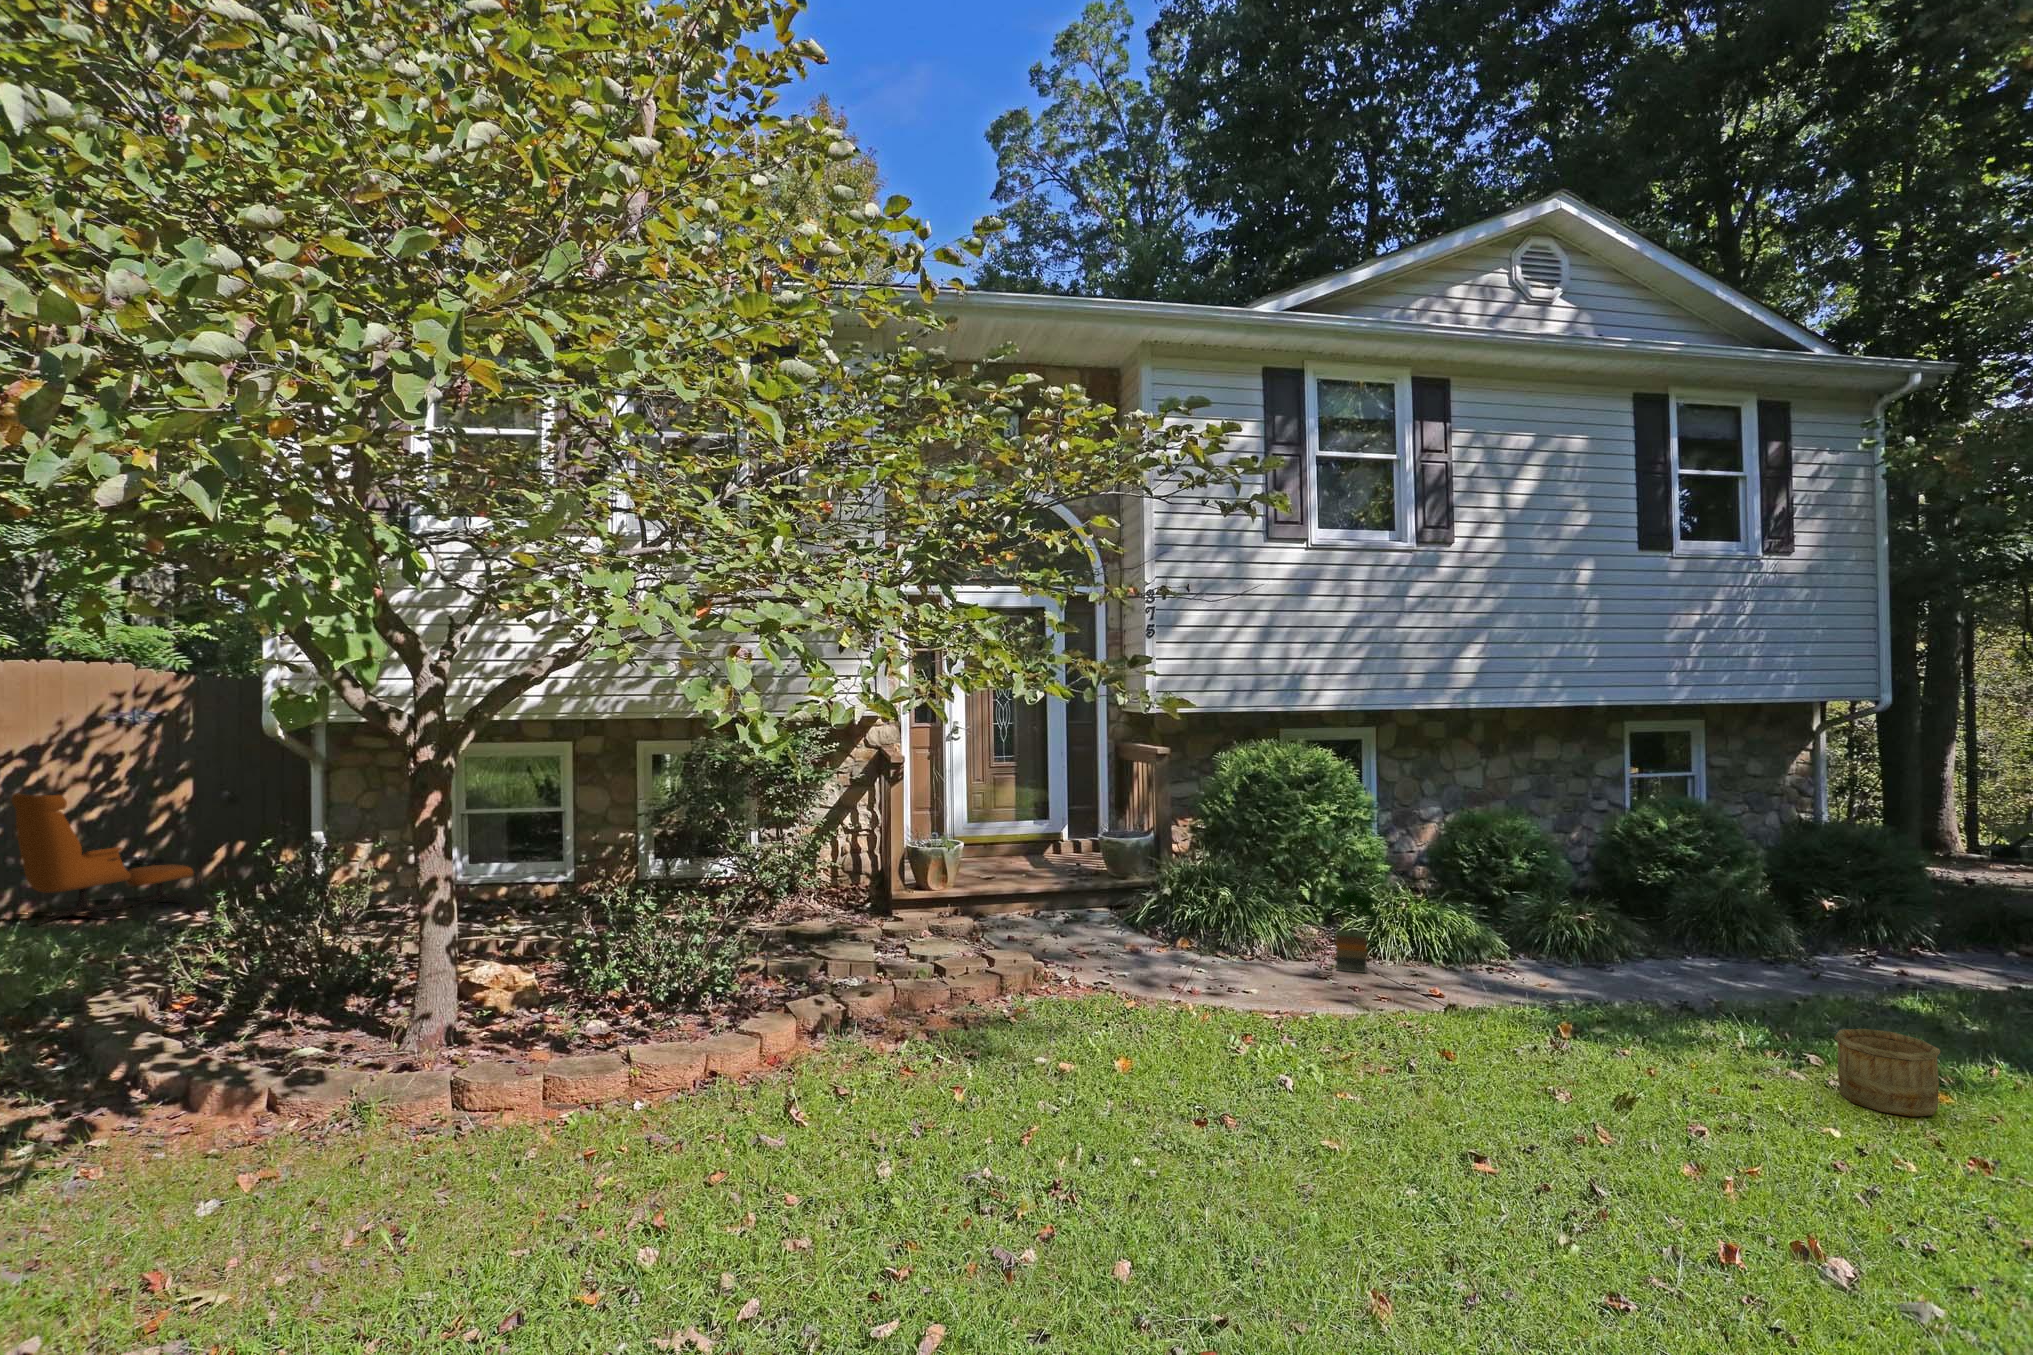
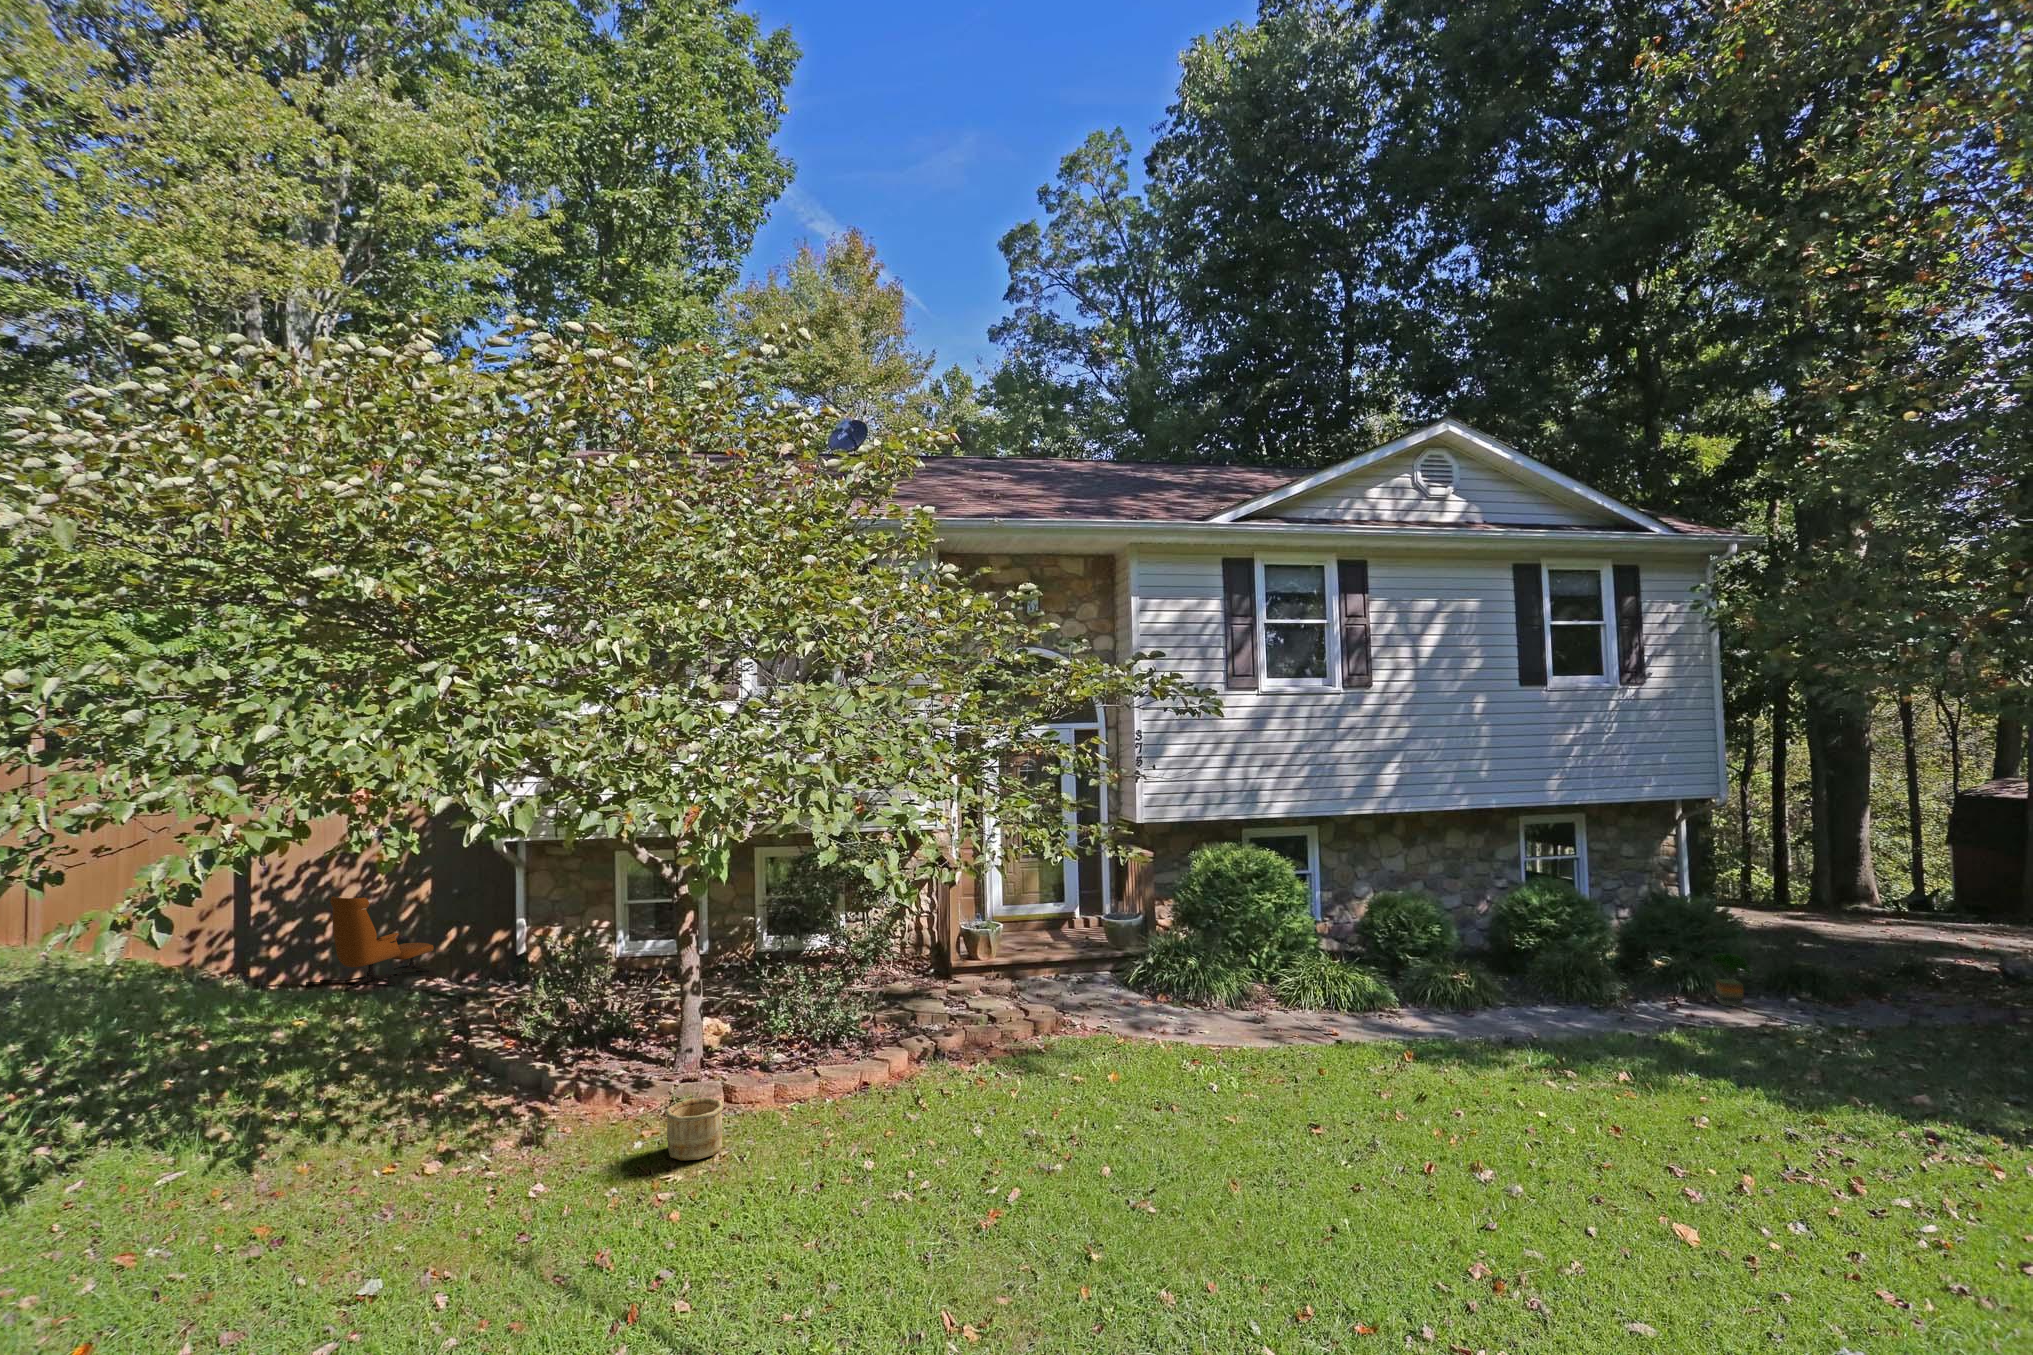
potted tree: present [1327,890,1381,973] -> present [1711,954,1752,1007]
wooden bucket: present [1834,1029,1940,1117] -> present [665,1098,723,1161]

